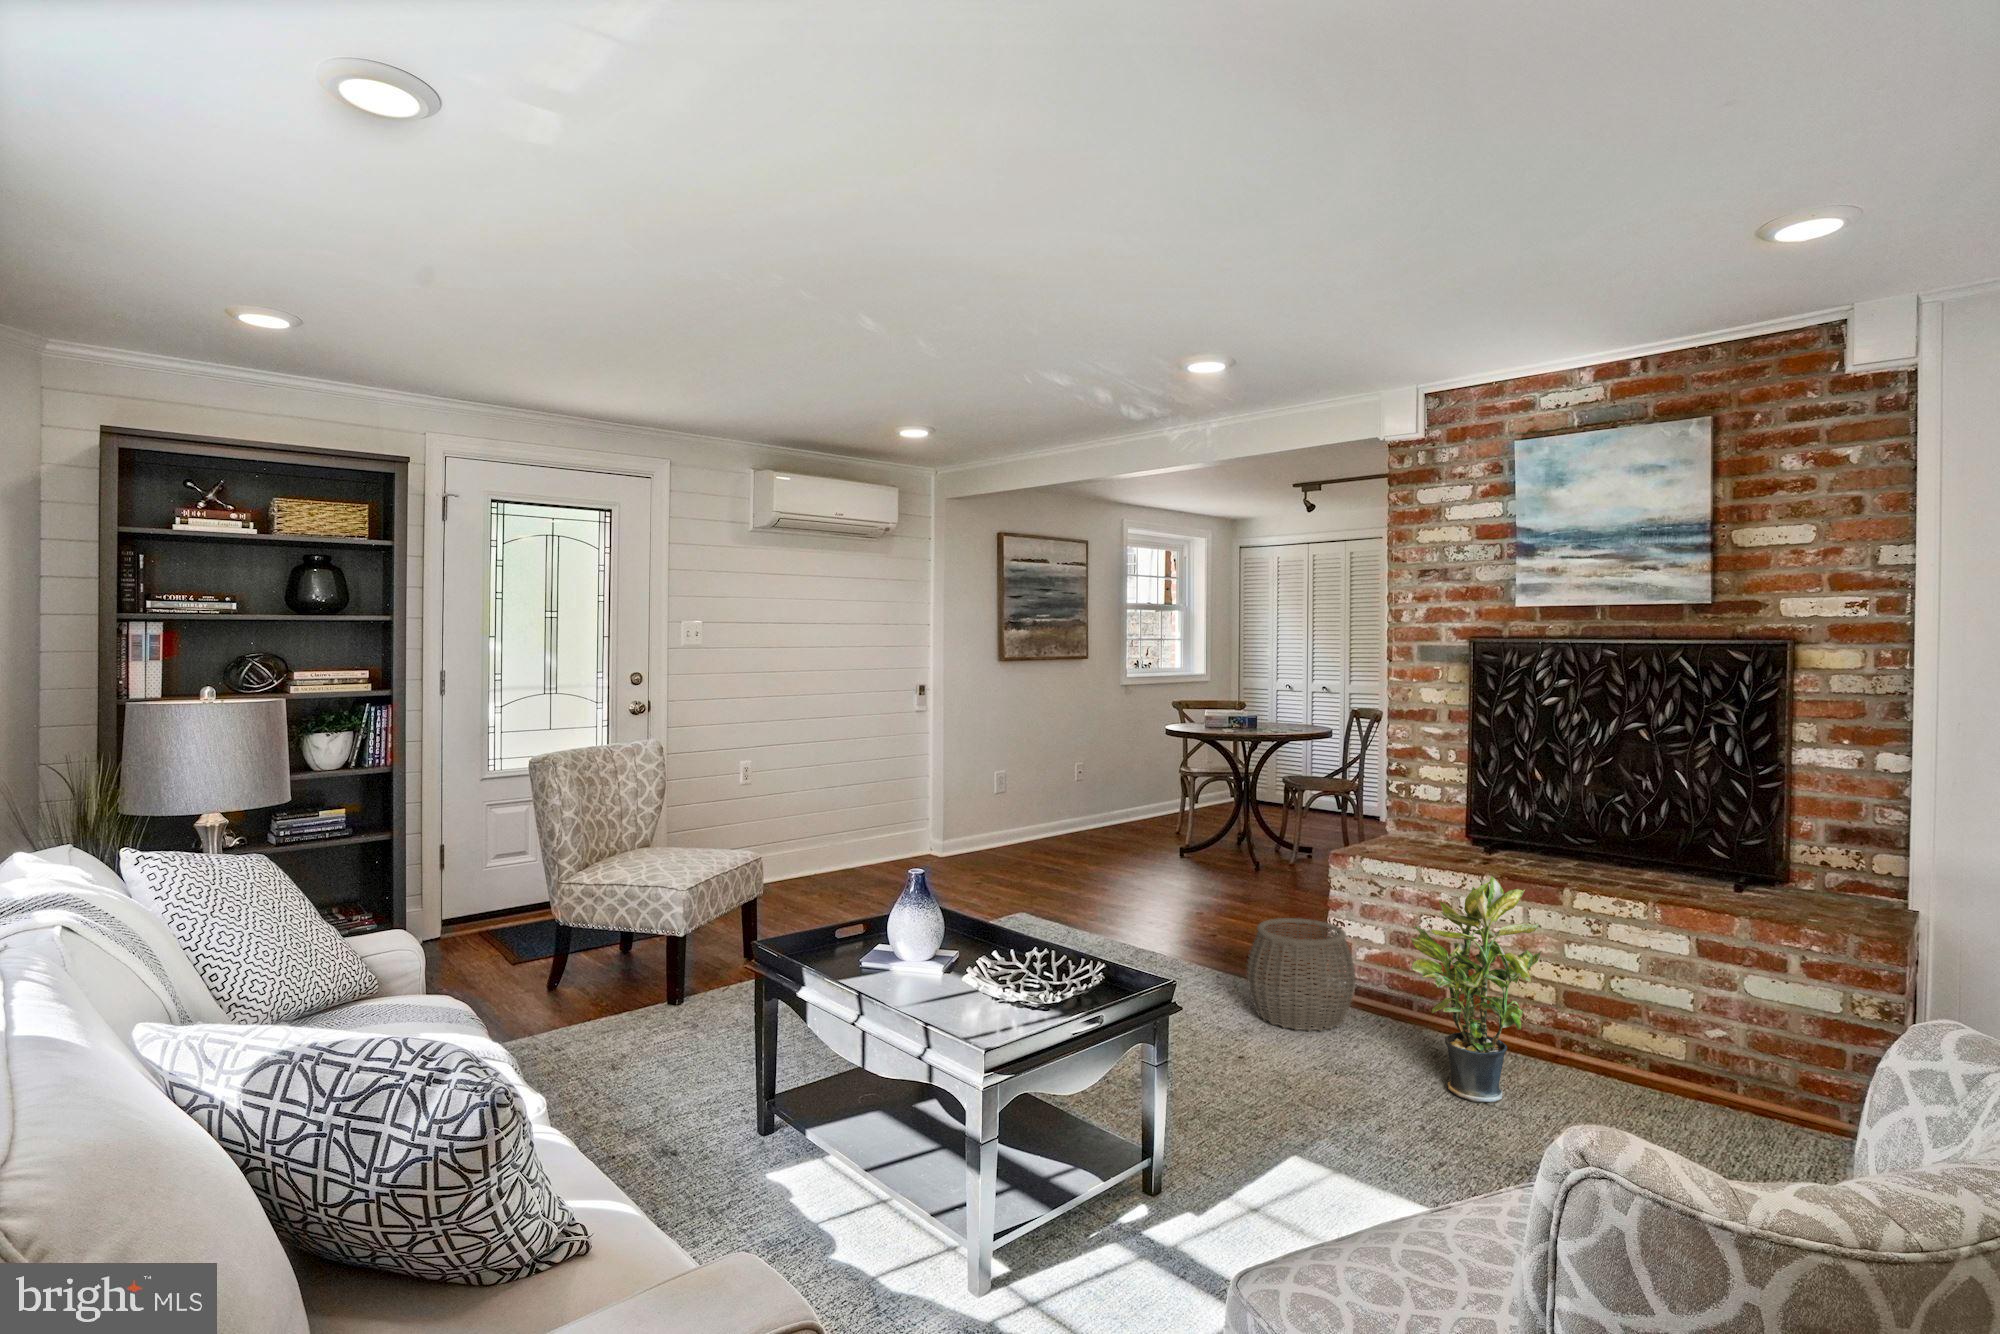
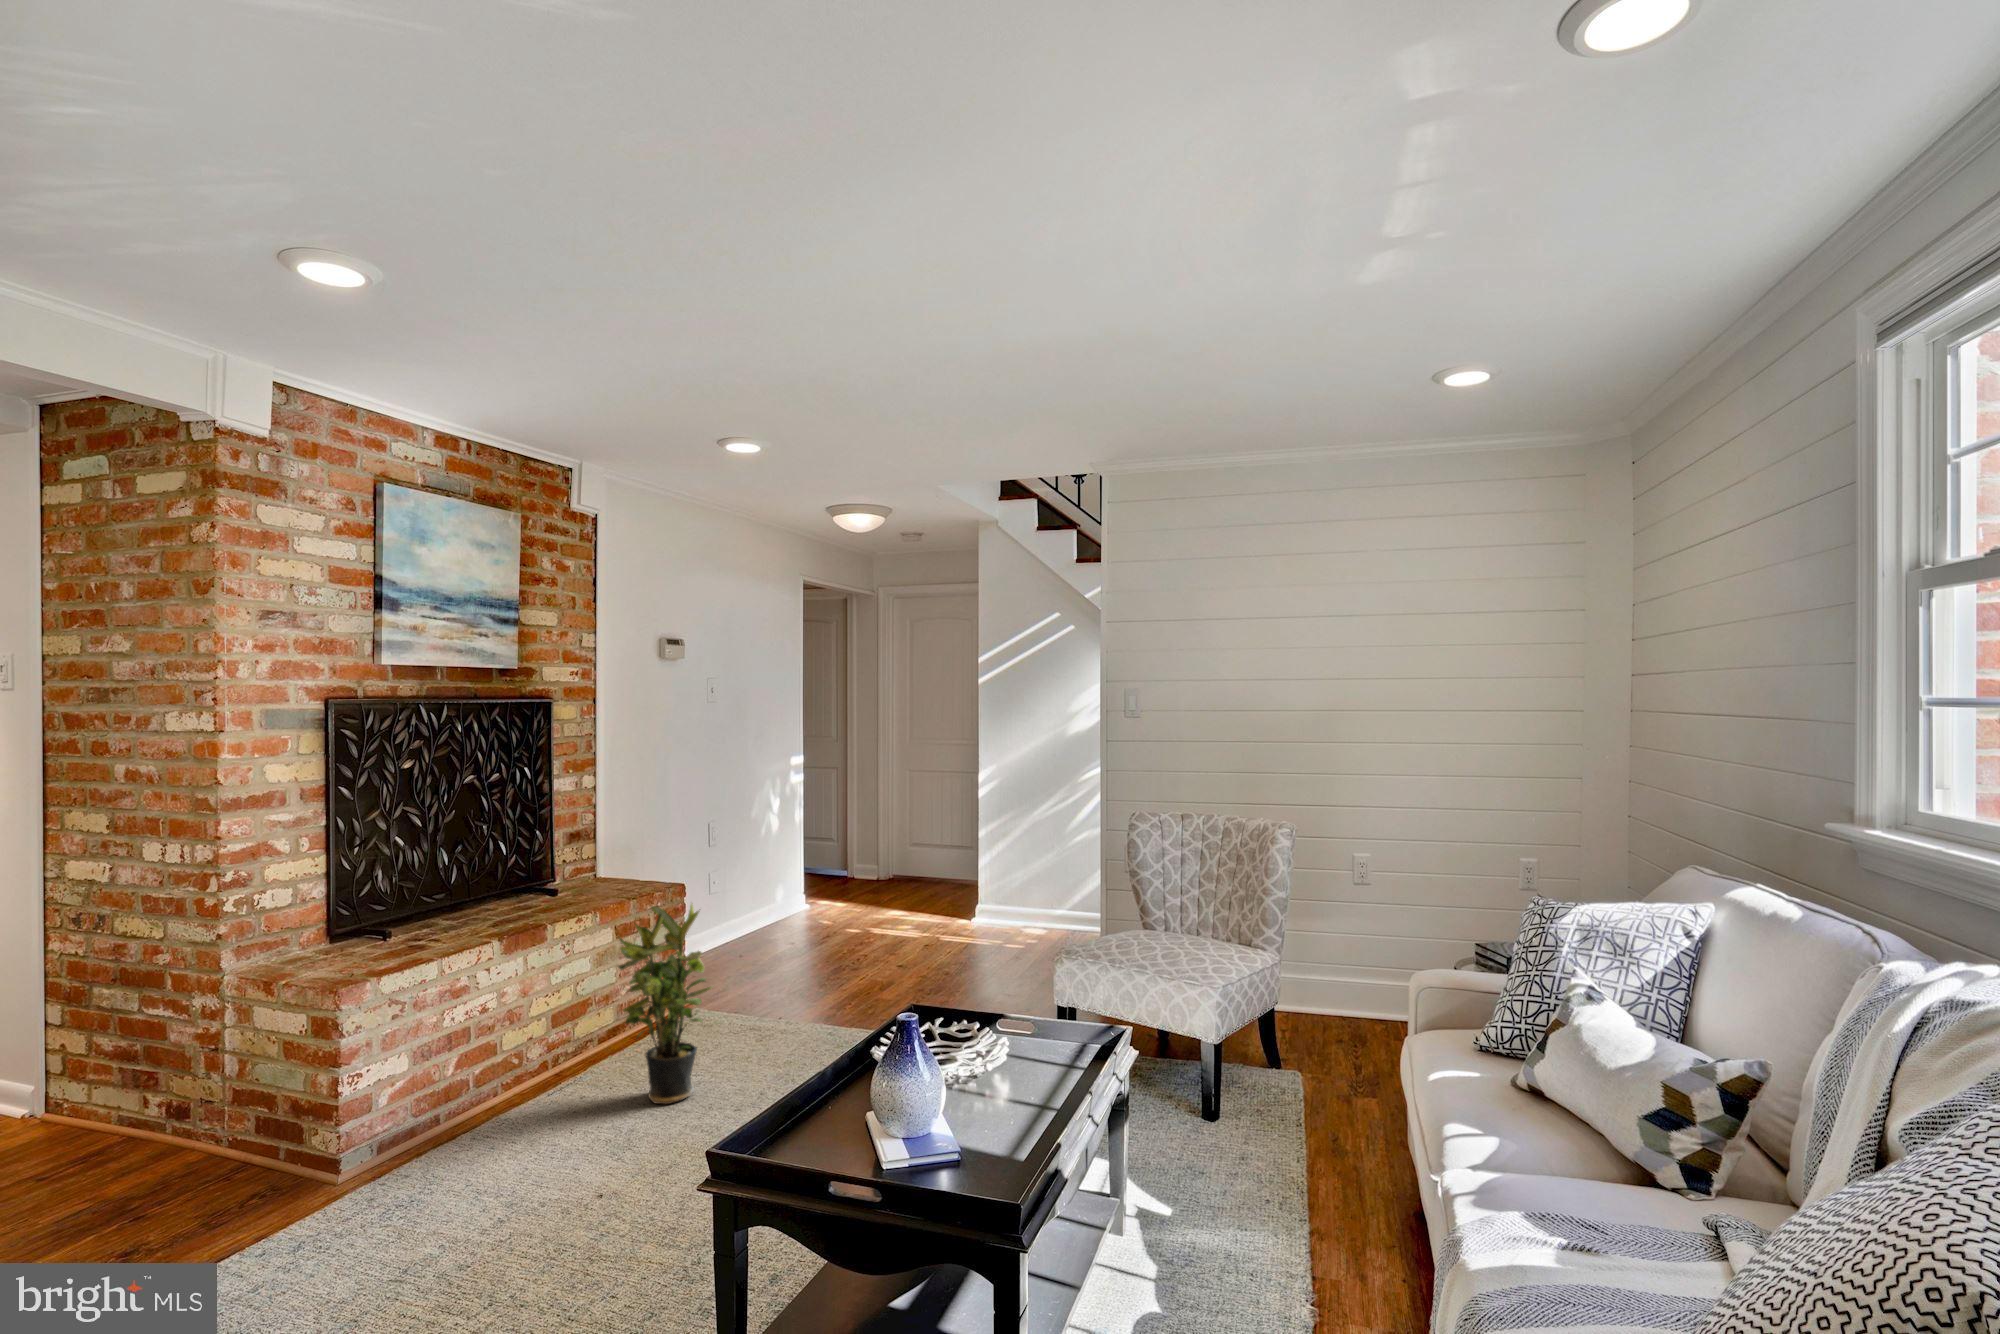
woven basket: present [1246,918,1355,1031] -> none [388,1050,542,1209]

